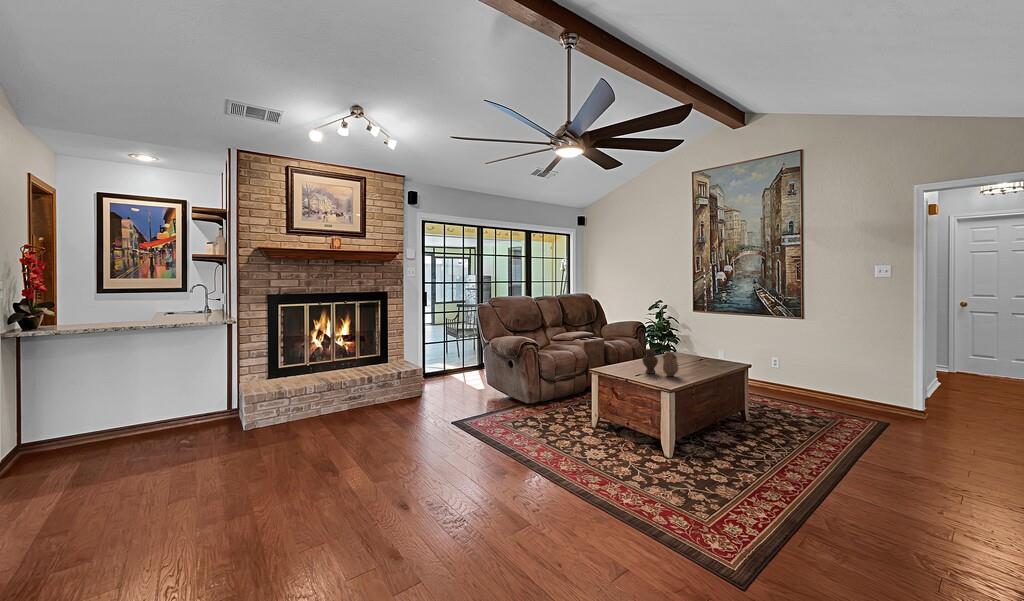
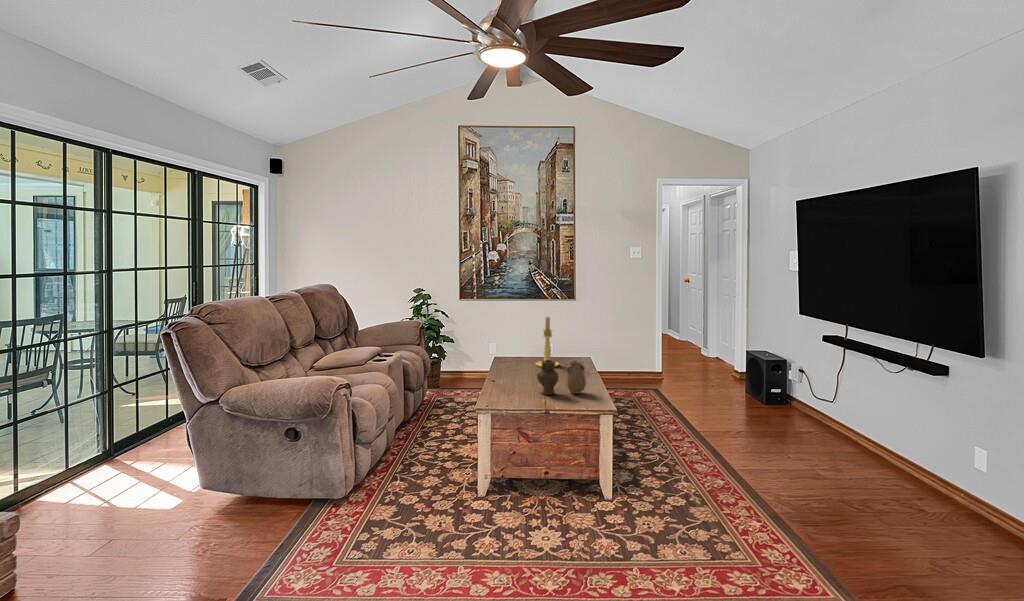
candle holder: none [685,322,706,364] -> present [536,317,559,367]

